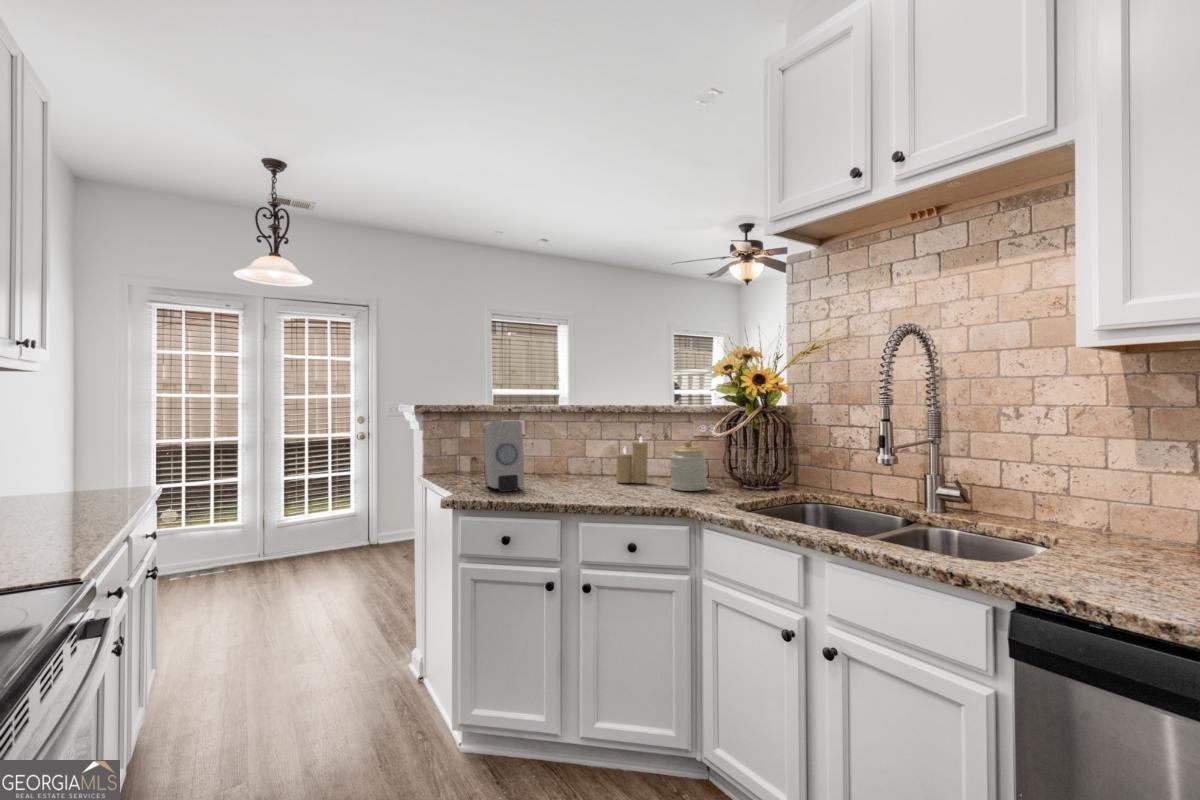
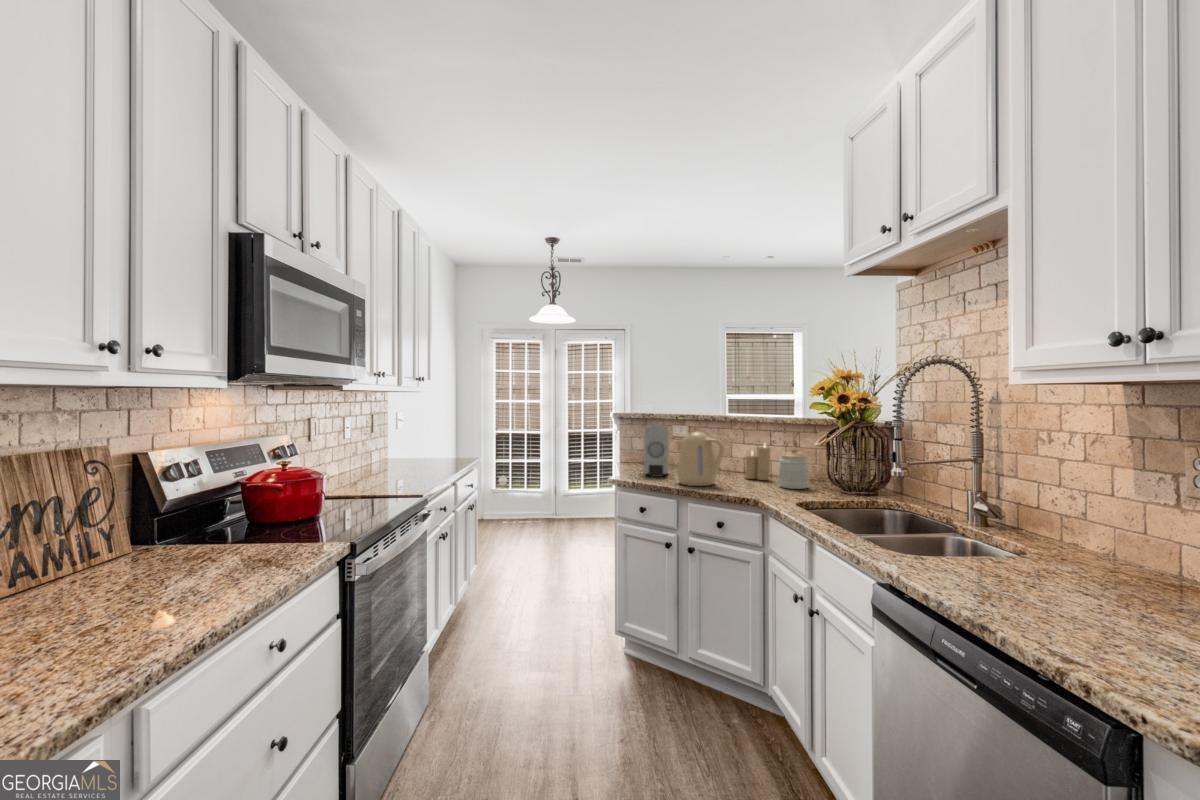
kettle: none [542,426,614,500] -> present [676,432,724,486]

